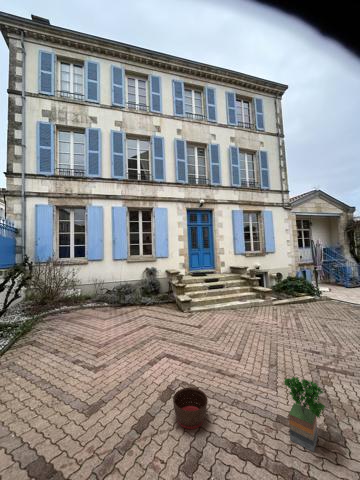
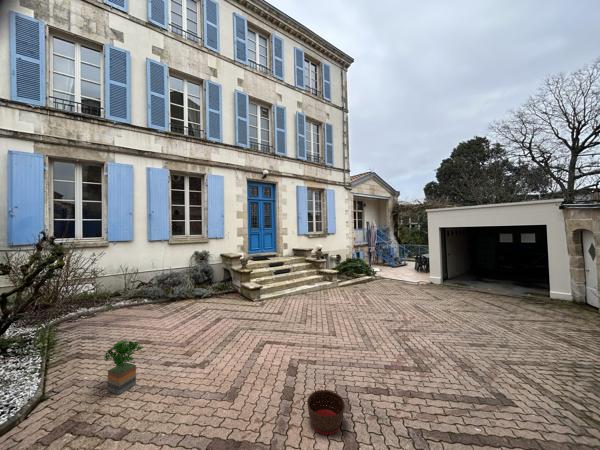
potted tree: present [284,377,325,452] -> present [104,341,142,395]

